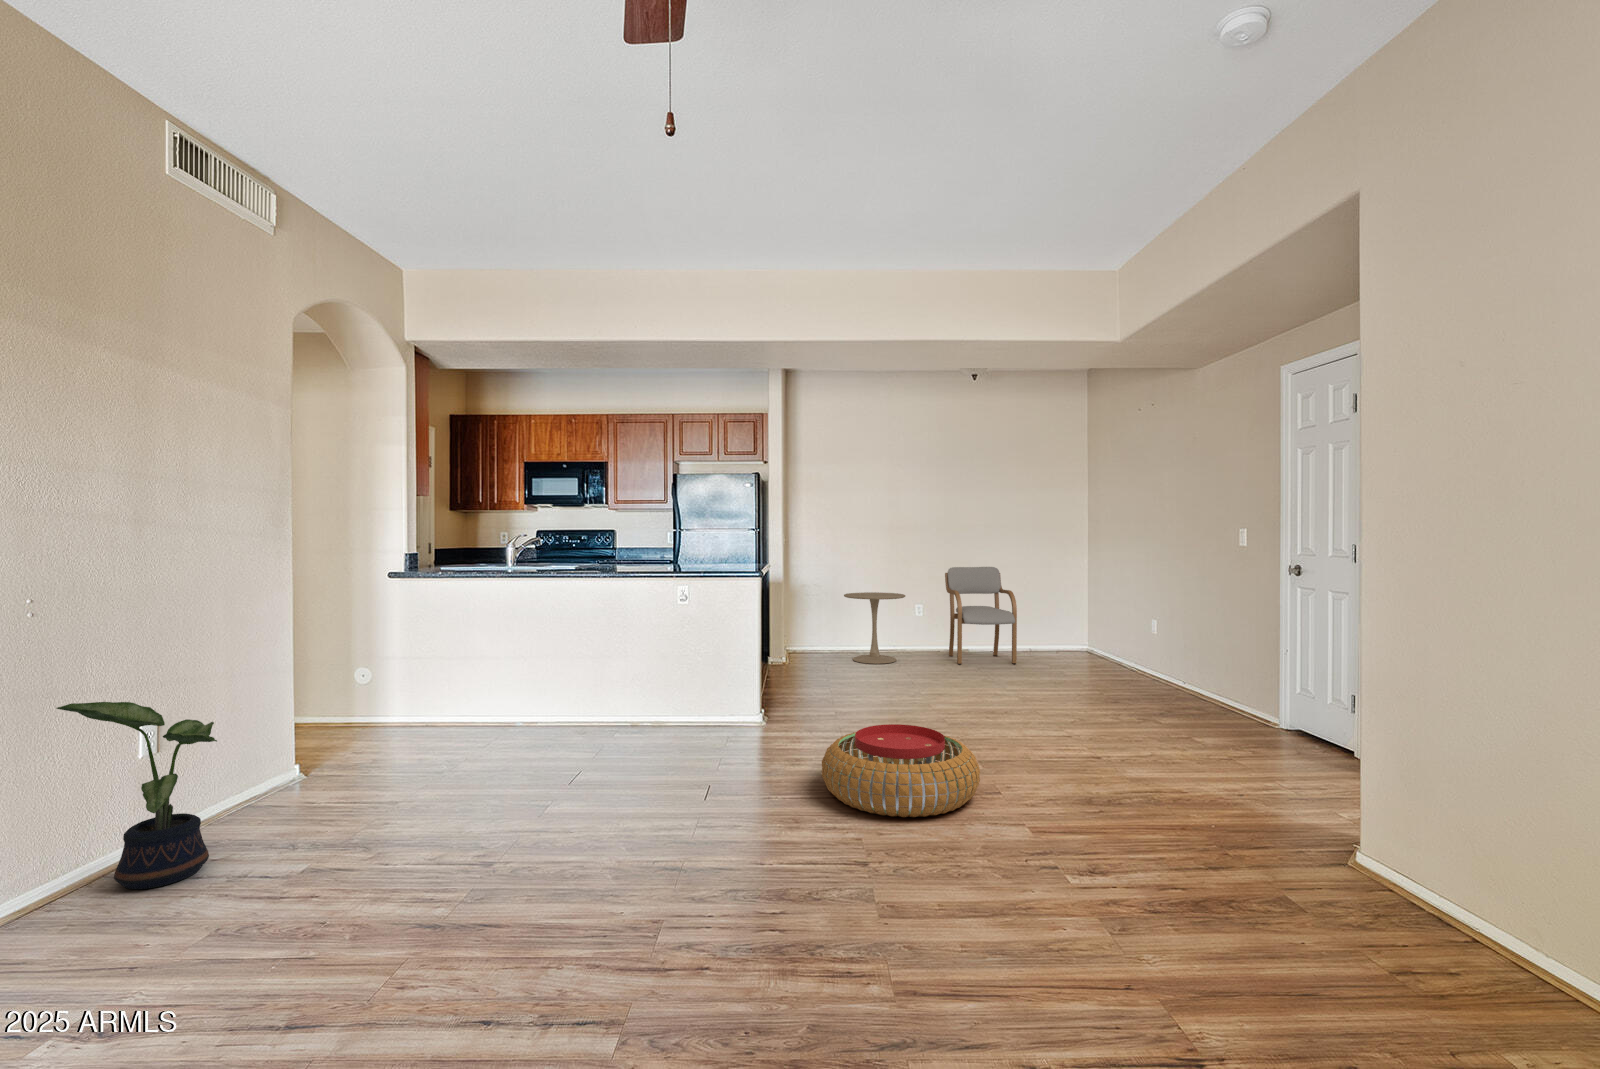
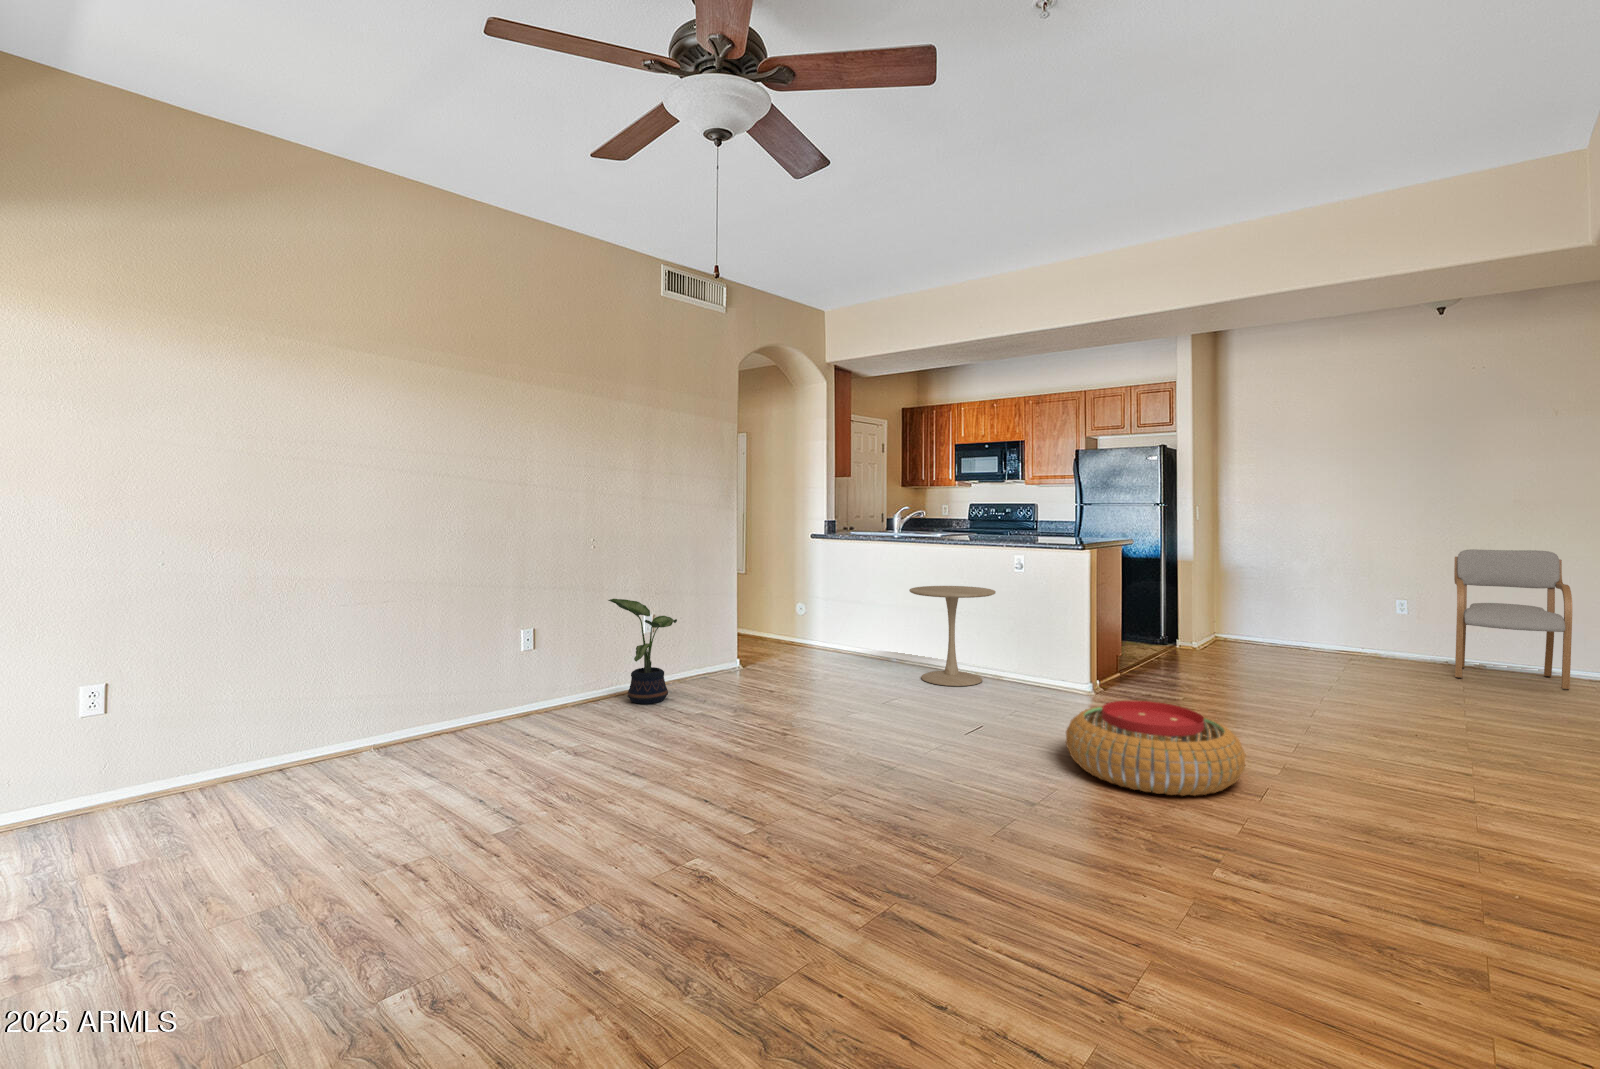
side table: present [844,592,905,664] -> present [909,586,996,686]

